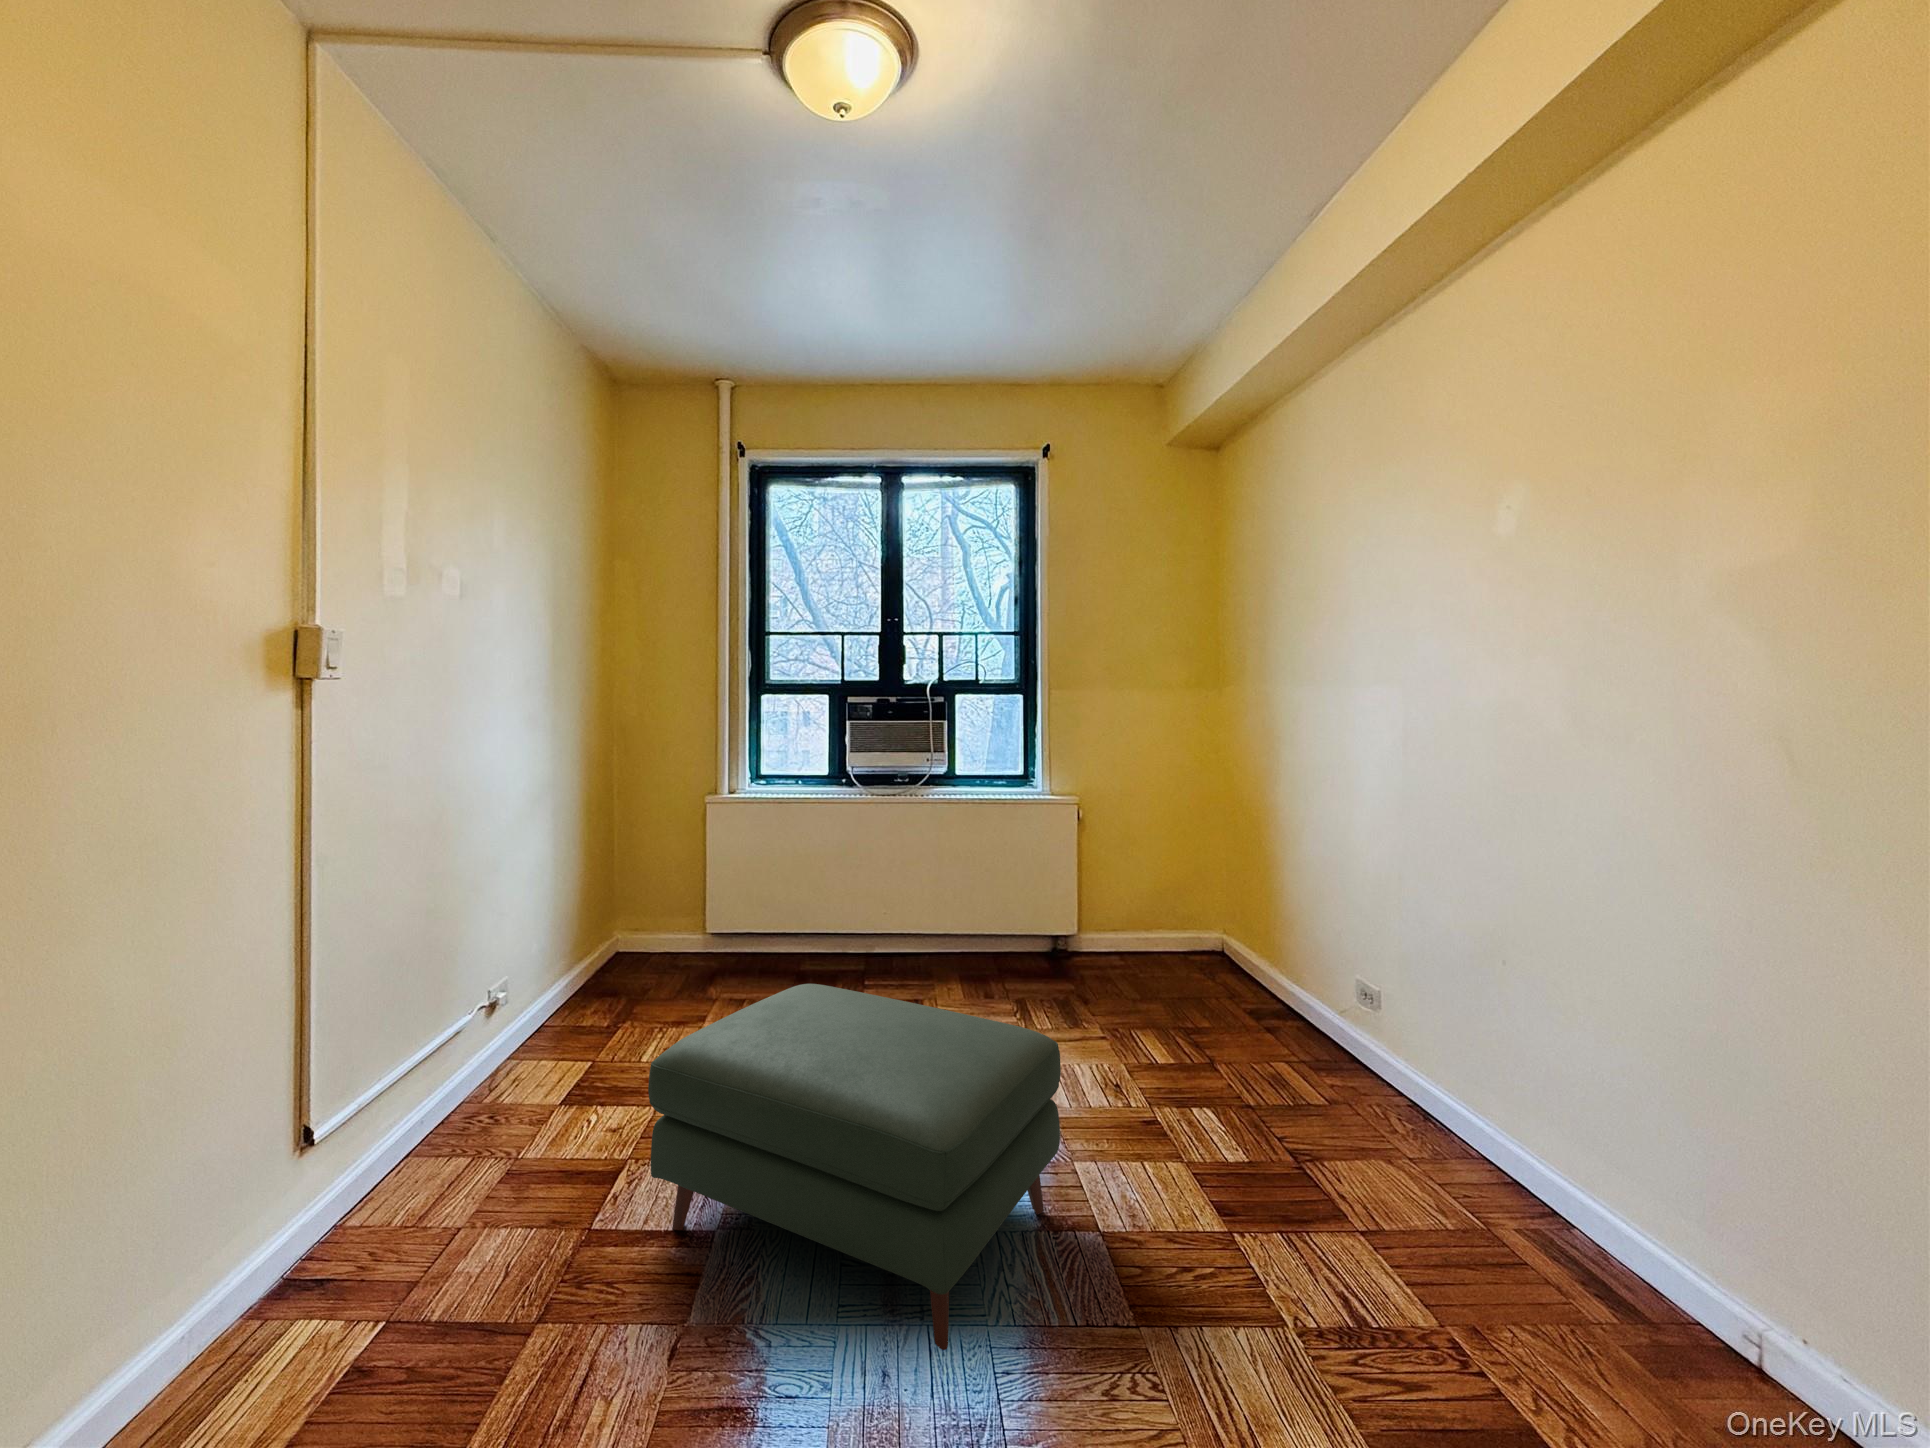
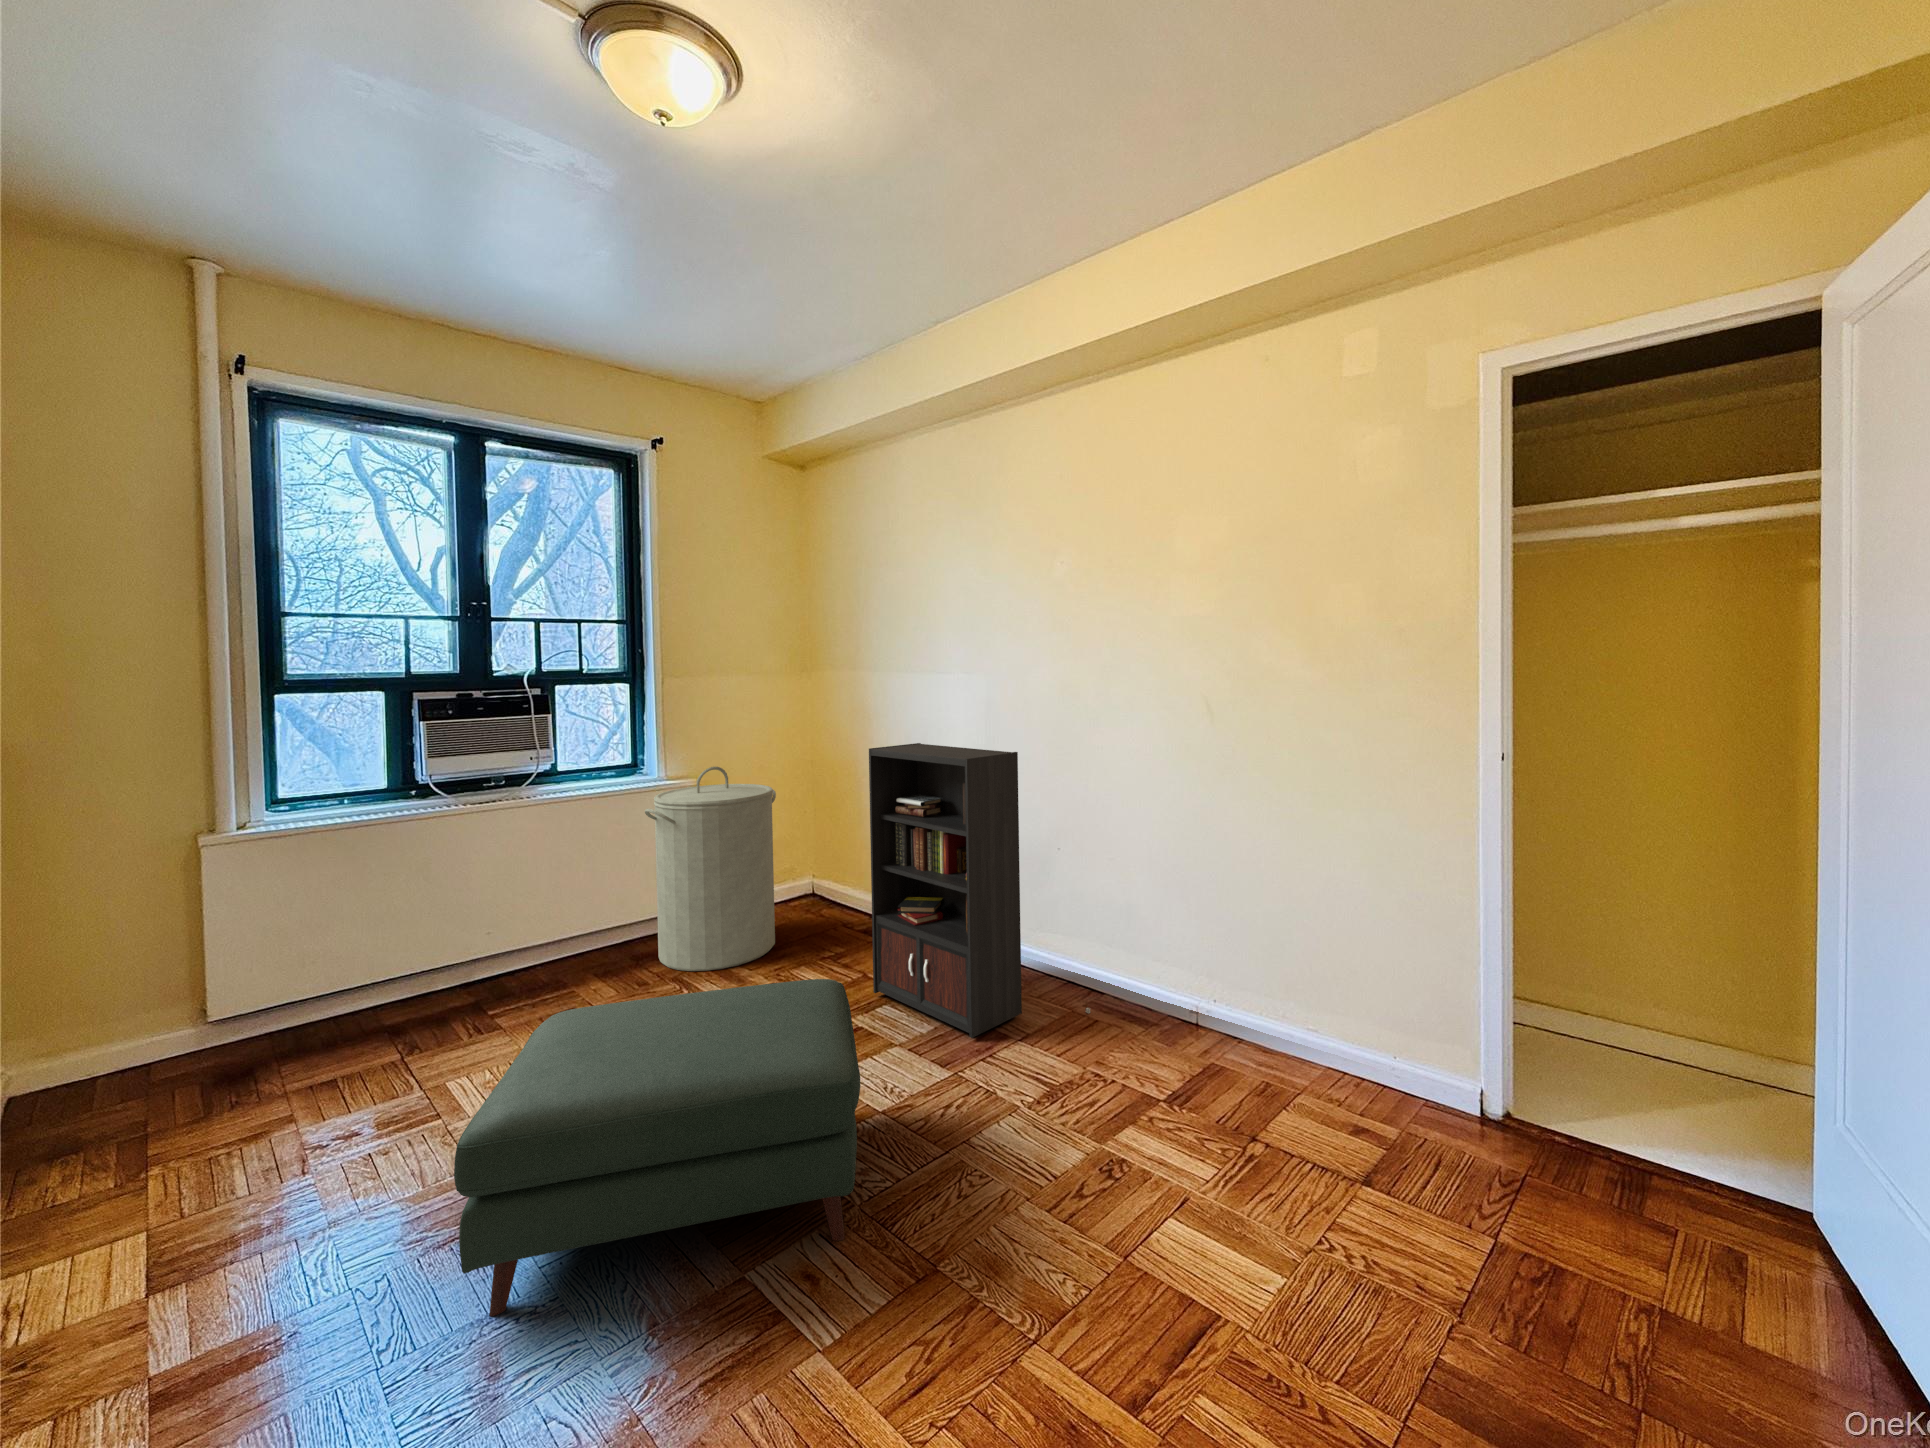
bookcase: none [1196,769,1525,1248] -> present [869,743,1090,1038]
laundry hamper: none [1004,782,1150,1007] -> present [645,767,776,971]

